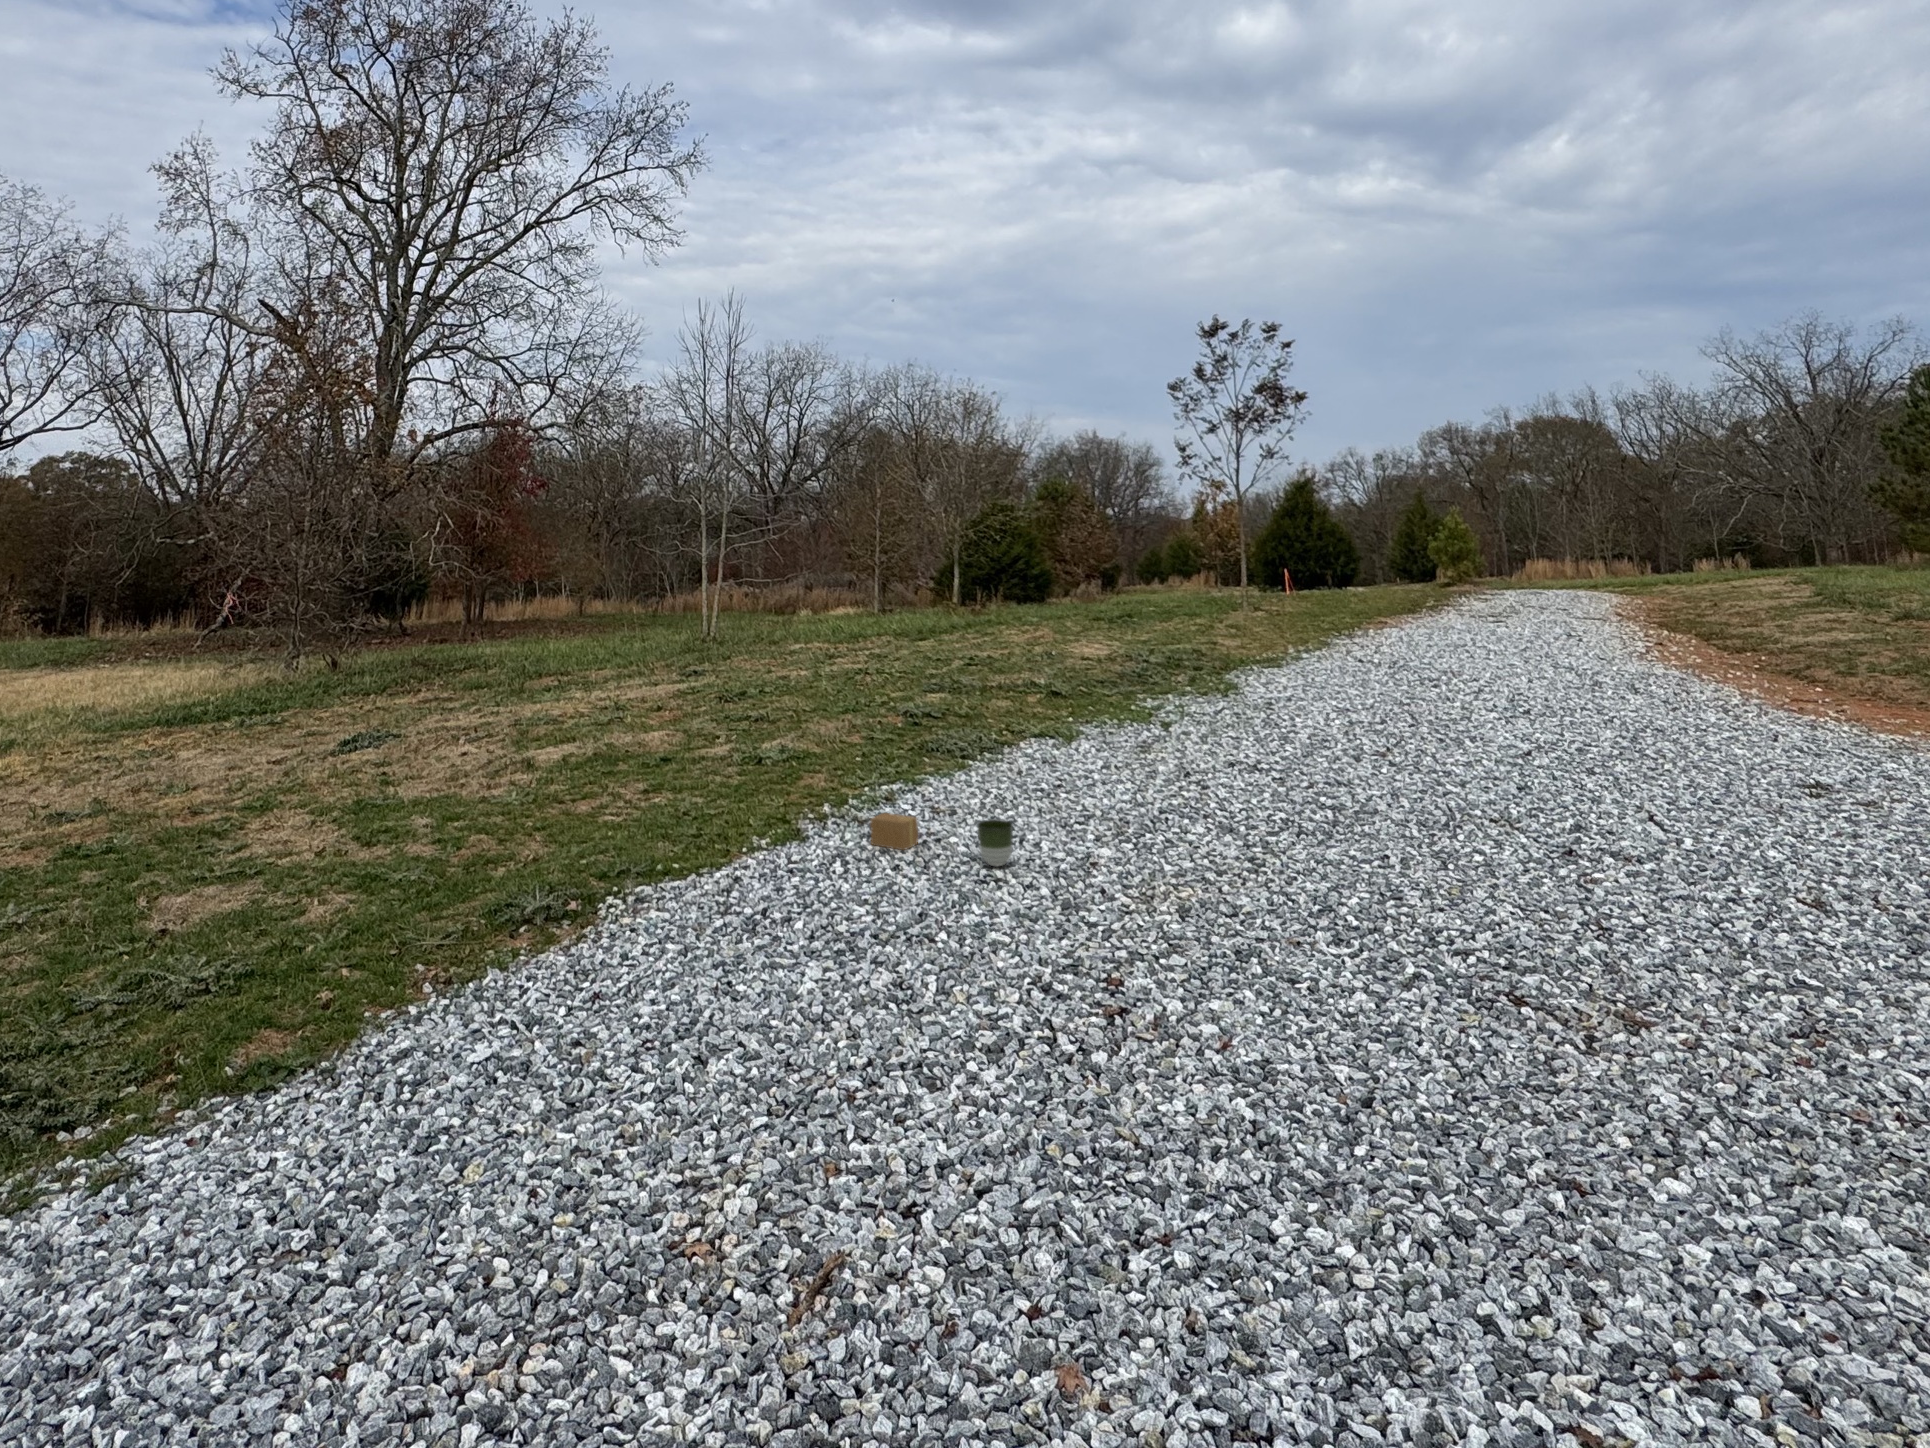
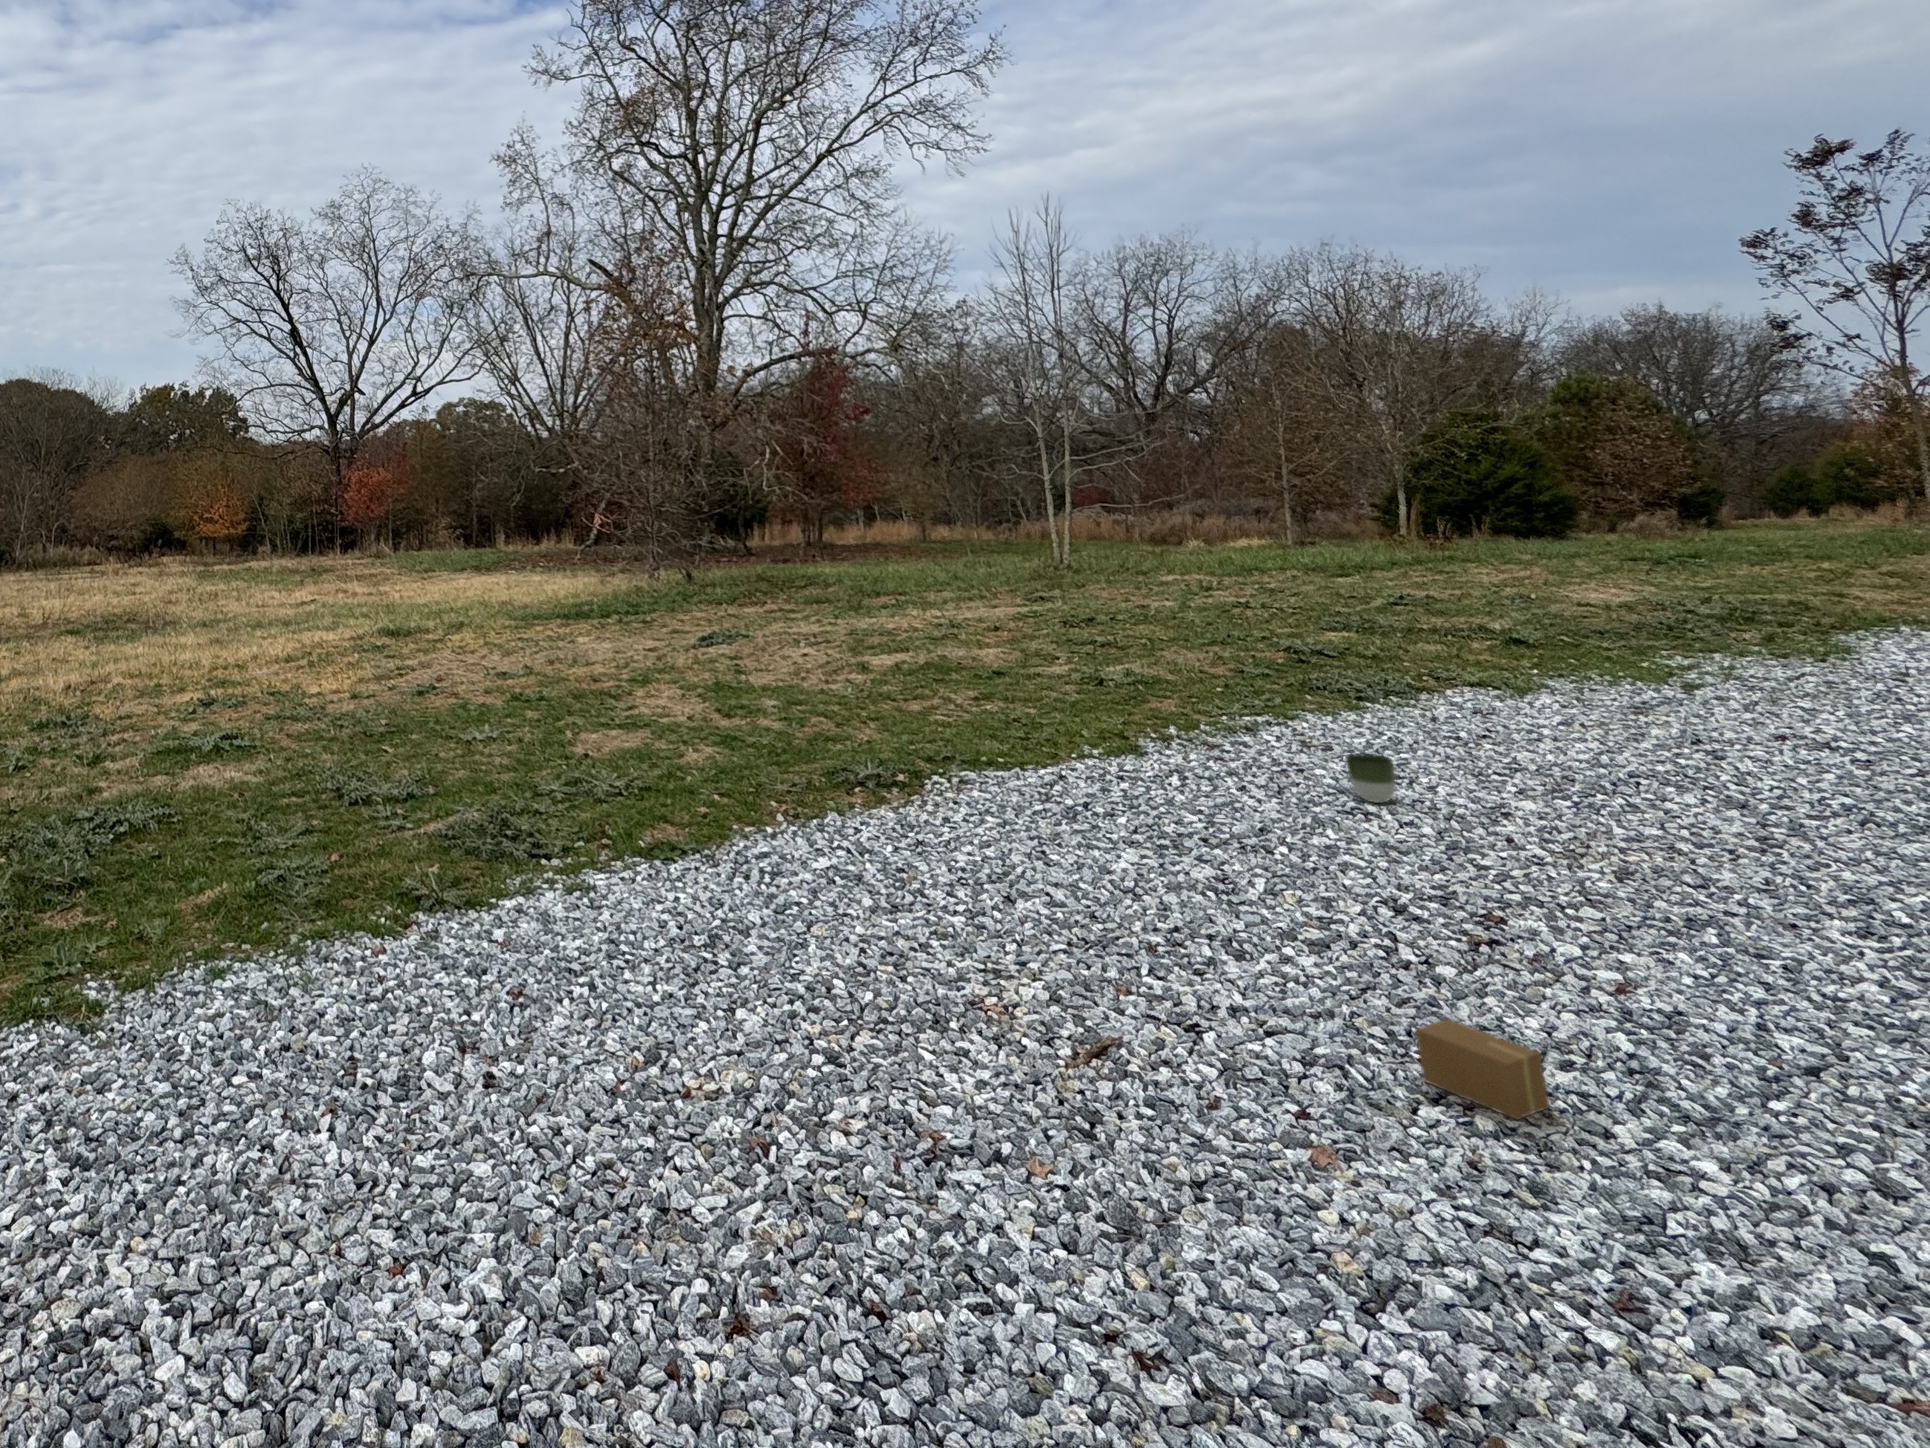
cardboard box: present [870,813,918,850] -> present [1415,1019,1549,1119]

